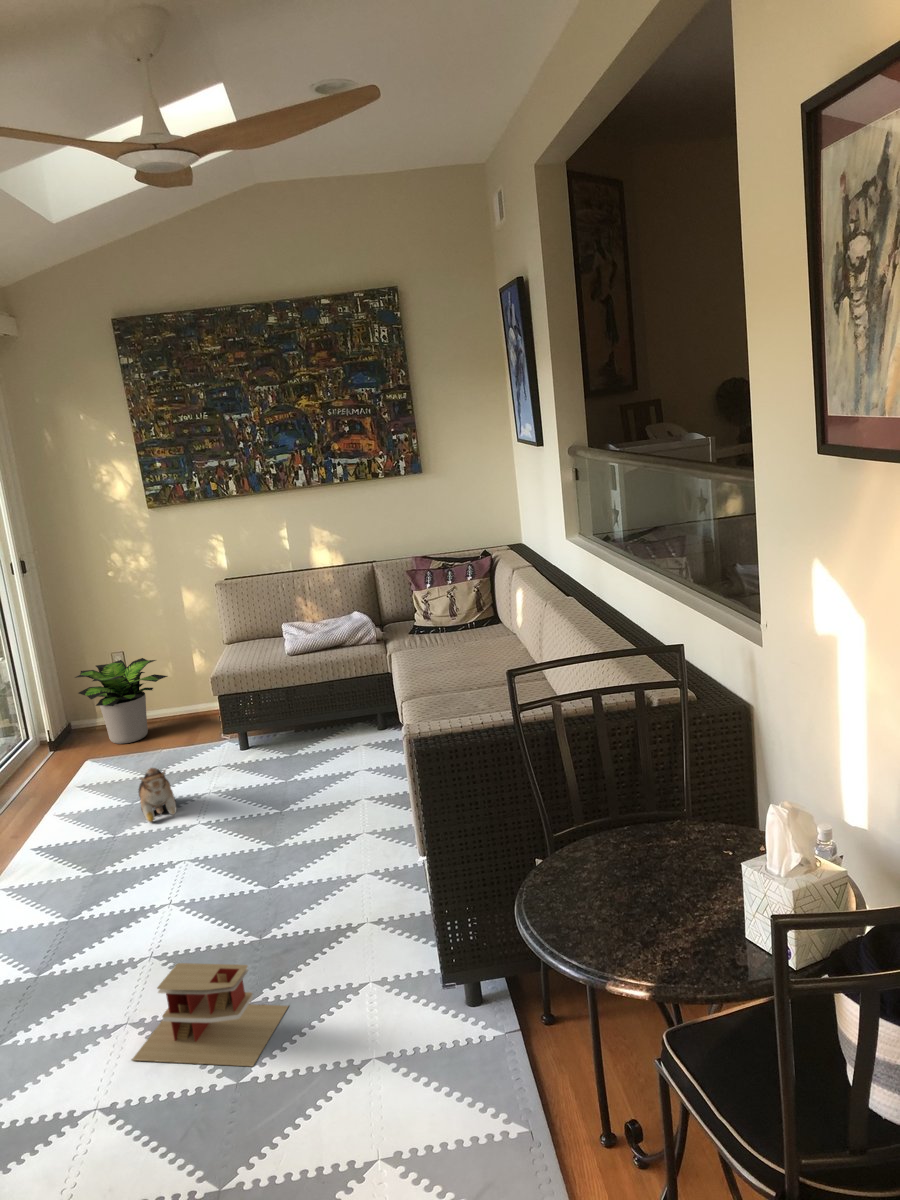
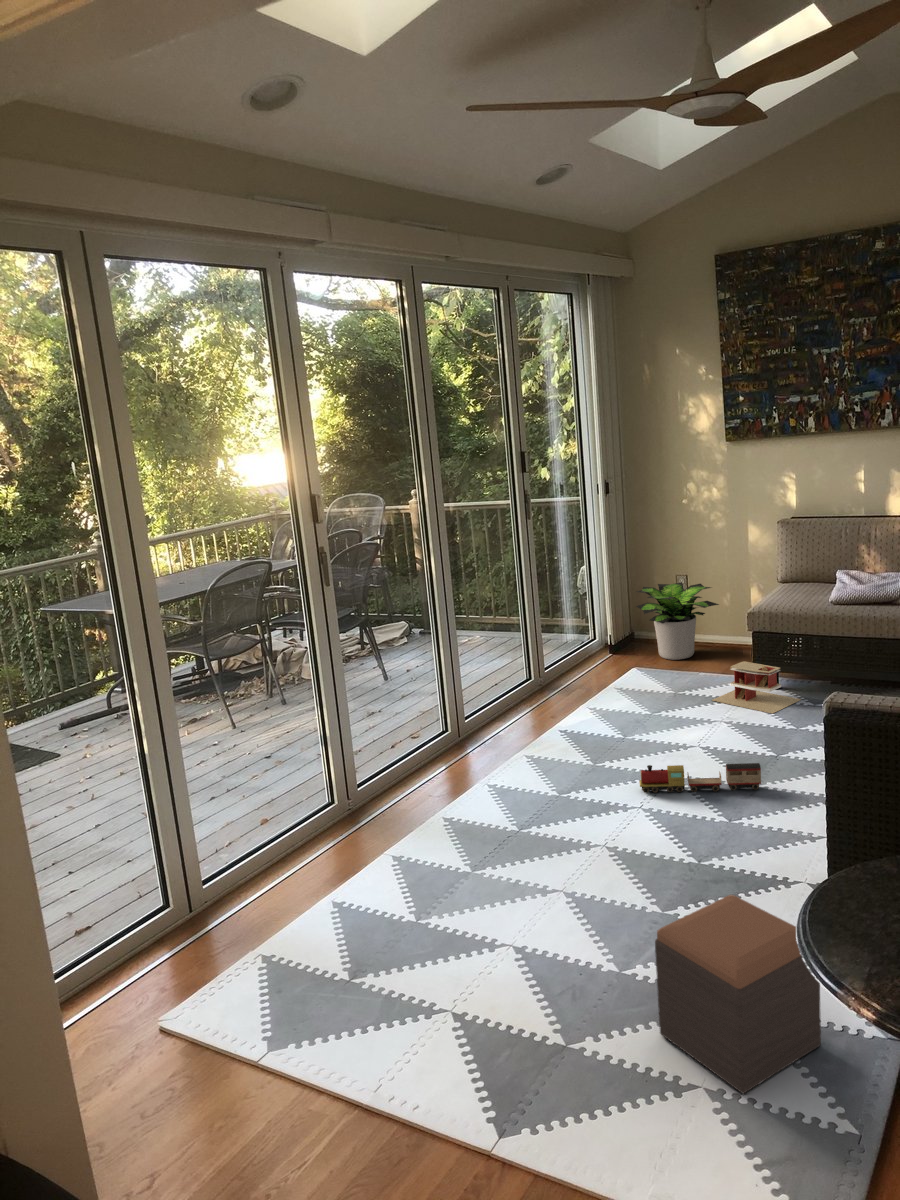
plush toy: present [138,768,176,822] -> none [650,685,686,734]
toy train: none [158,822,283,886] -> present [639,763,761,793]
footstool: none [296,951,459,1146] -> present [655,895,821,1094]
toy house: present [132,963,288,1066] -> present [713,661,801,713]

